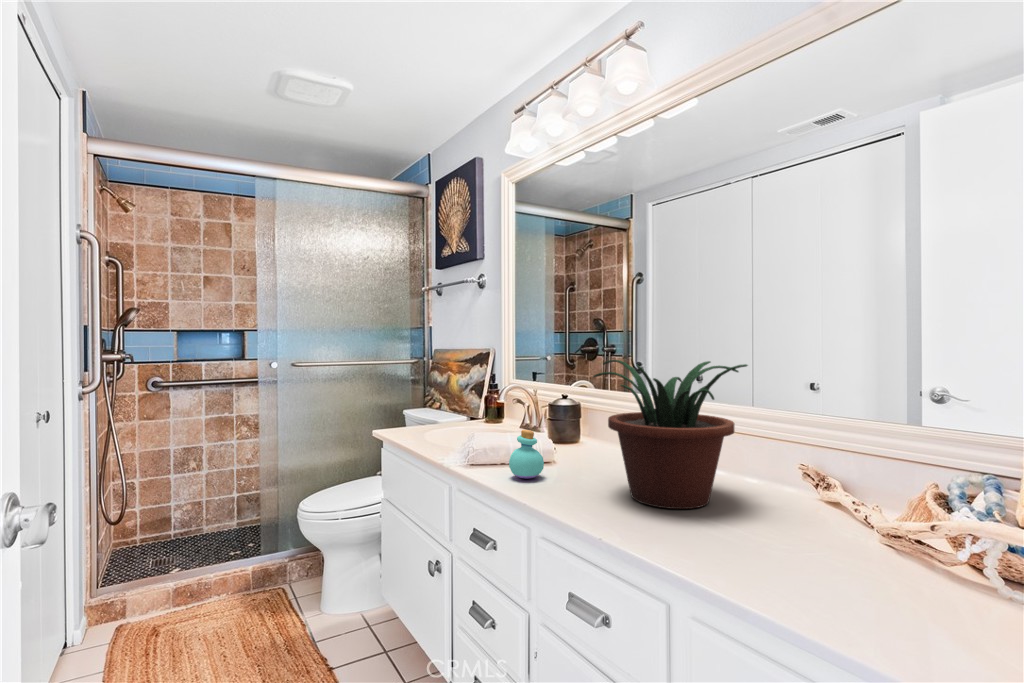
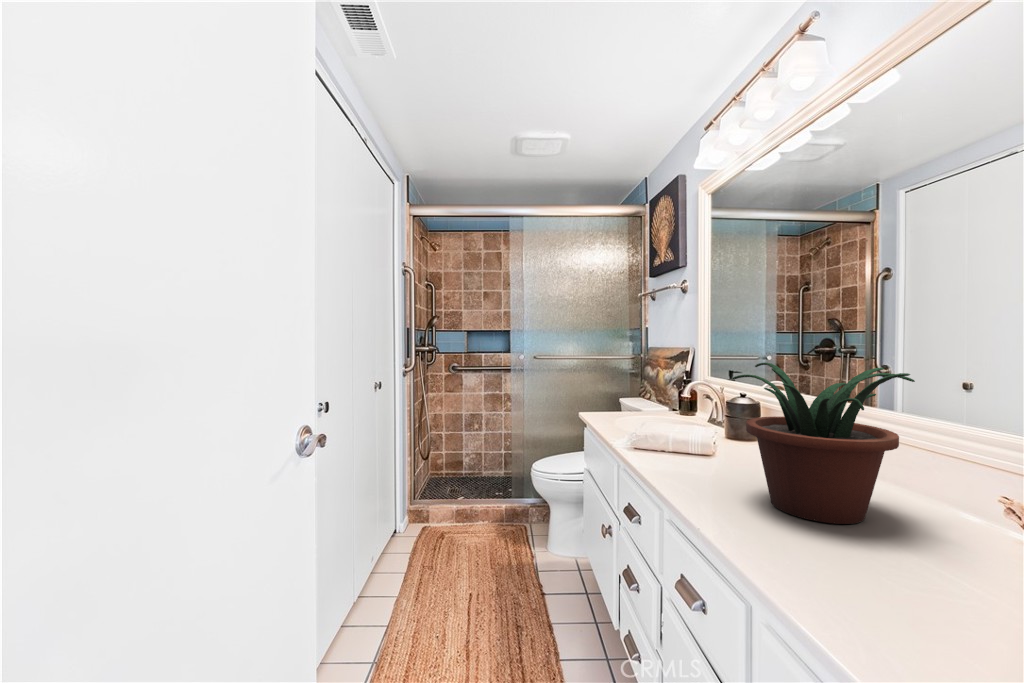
perfume bottle: present [509,430,544,479] -> none [662,423,695,468]

